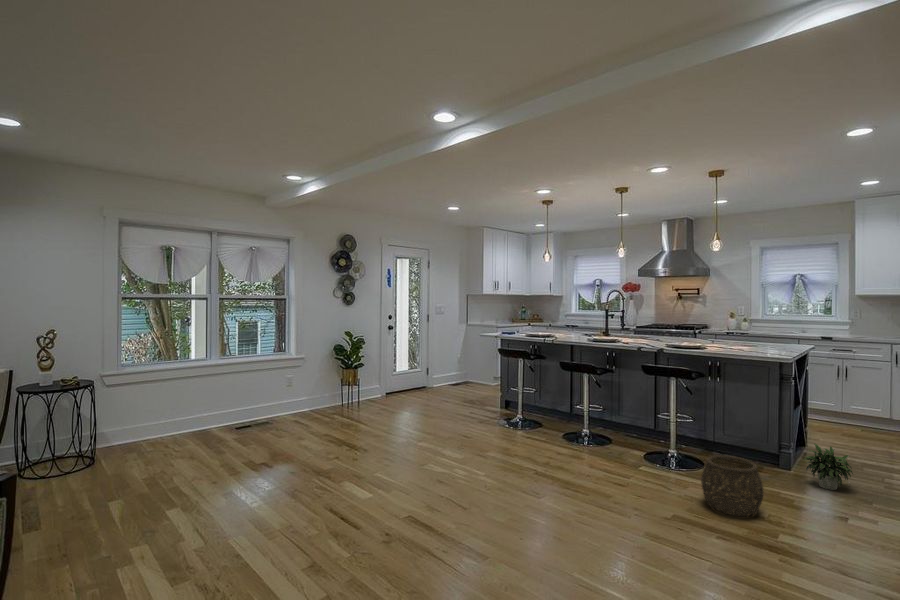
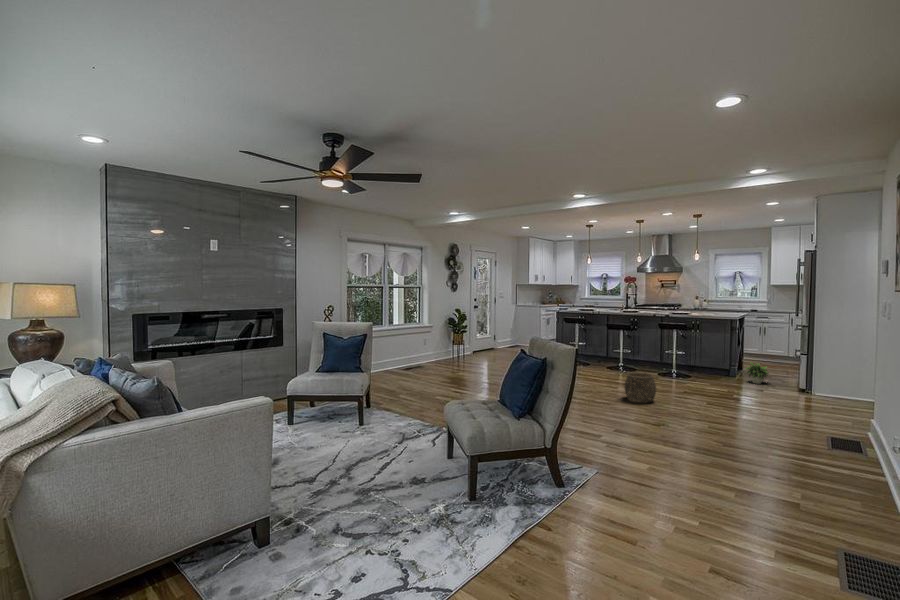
woven basket: present [701,455,764,516] -> present [625,373,656,402]

